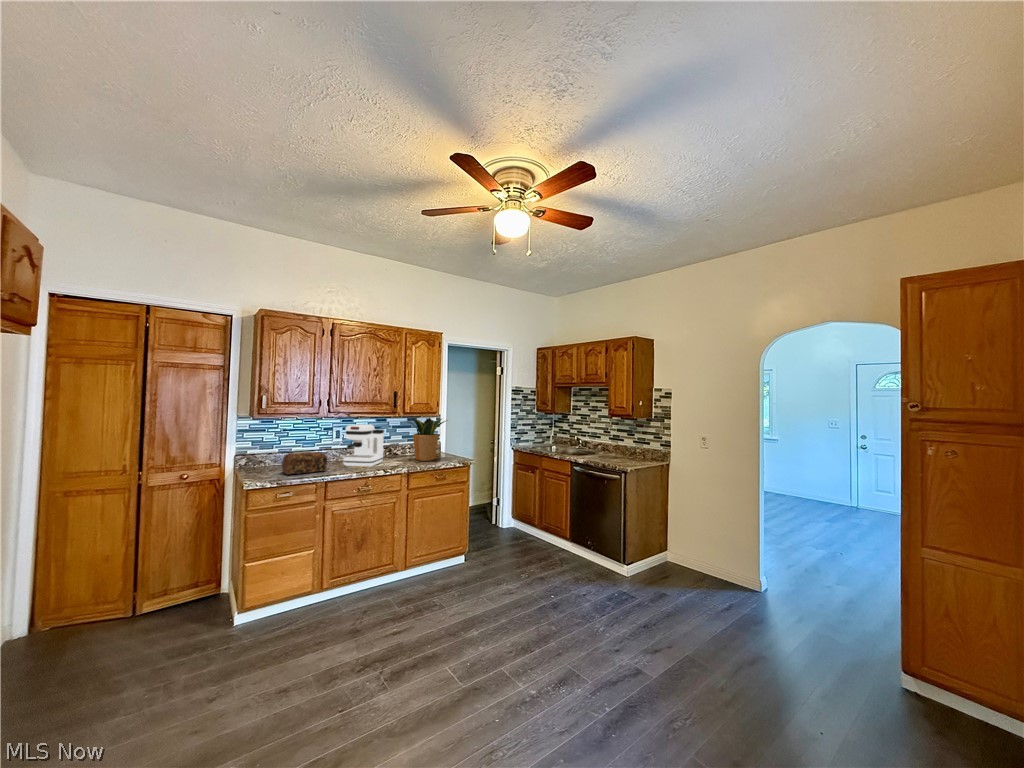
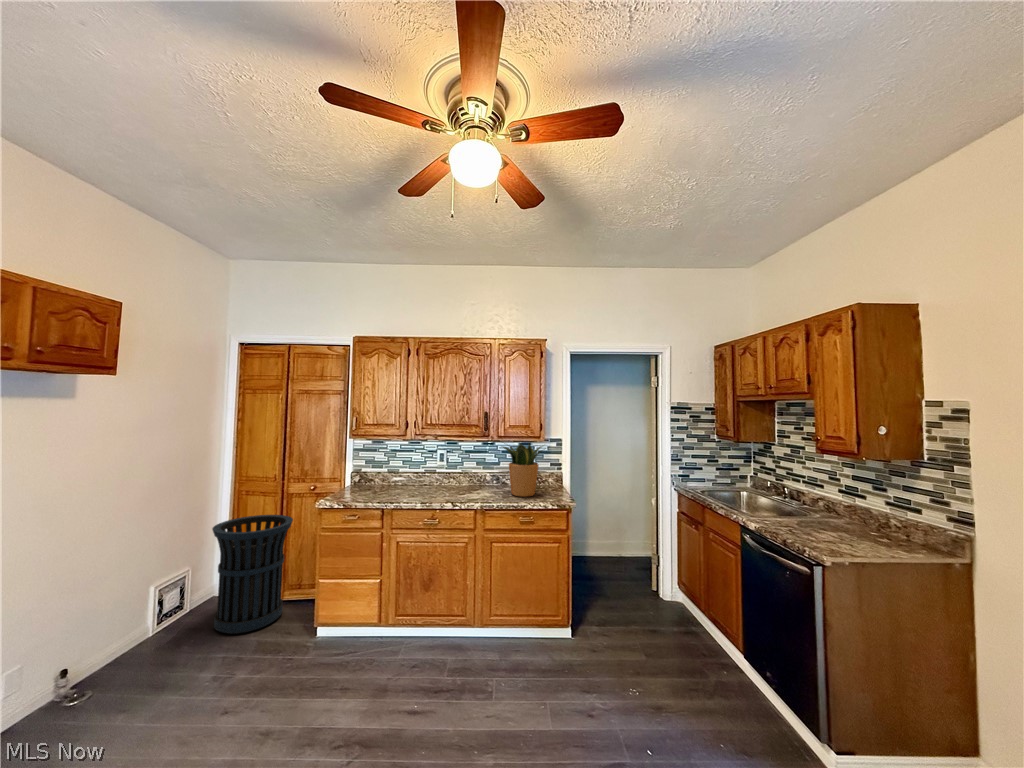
coffee maker: present [343,424,384,467] -> none [424,448,472,497]
bread loaf: present [282,451,327,475] -> none [365,475,407,497]
trash can: none [57,512,174,661] -> present [212,515,293,634]

